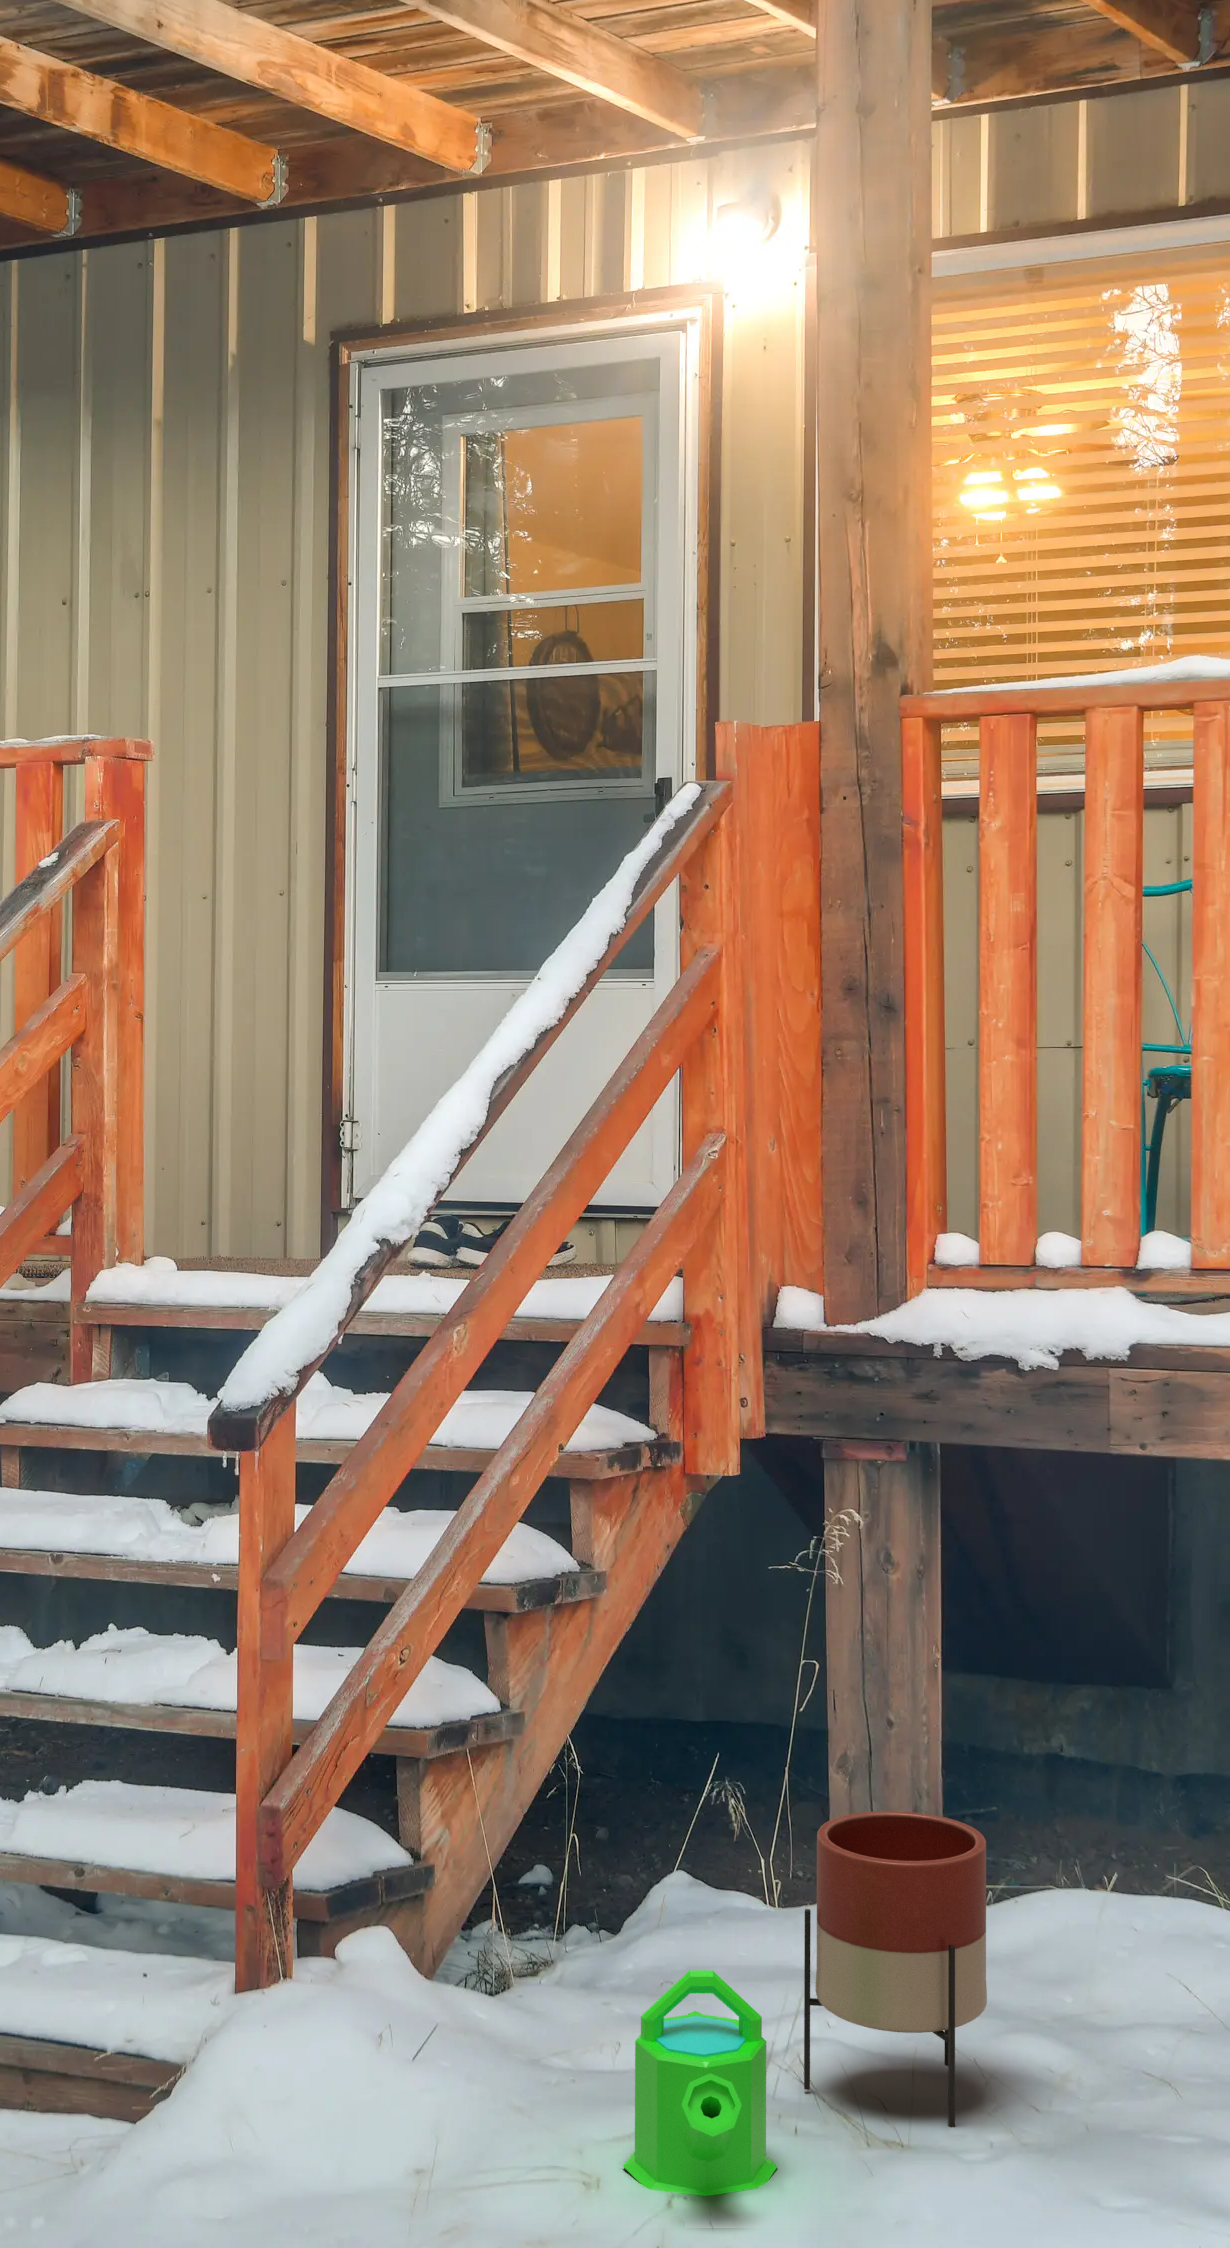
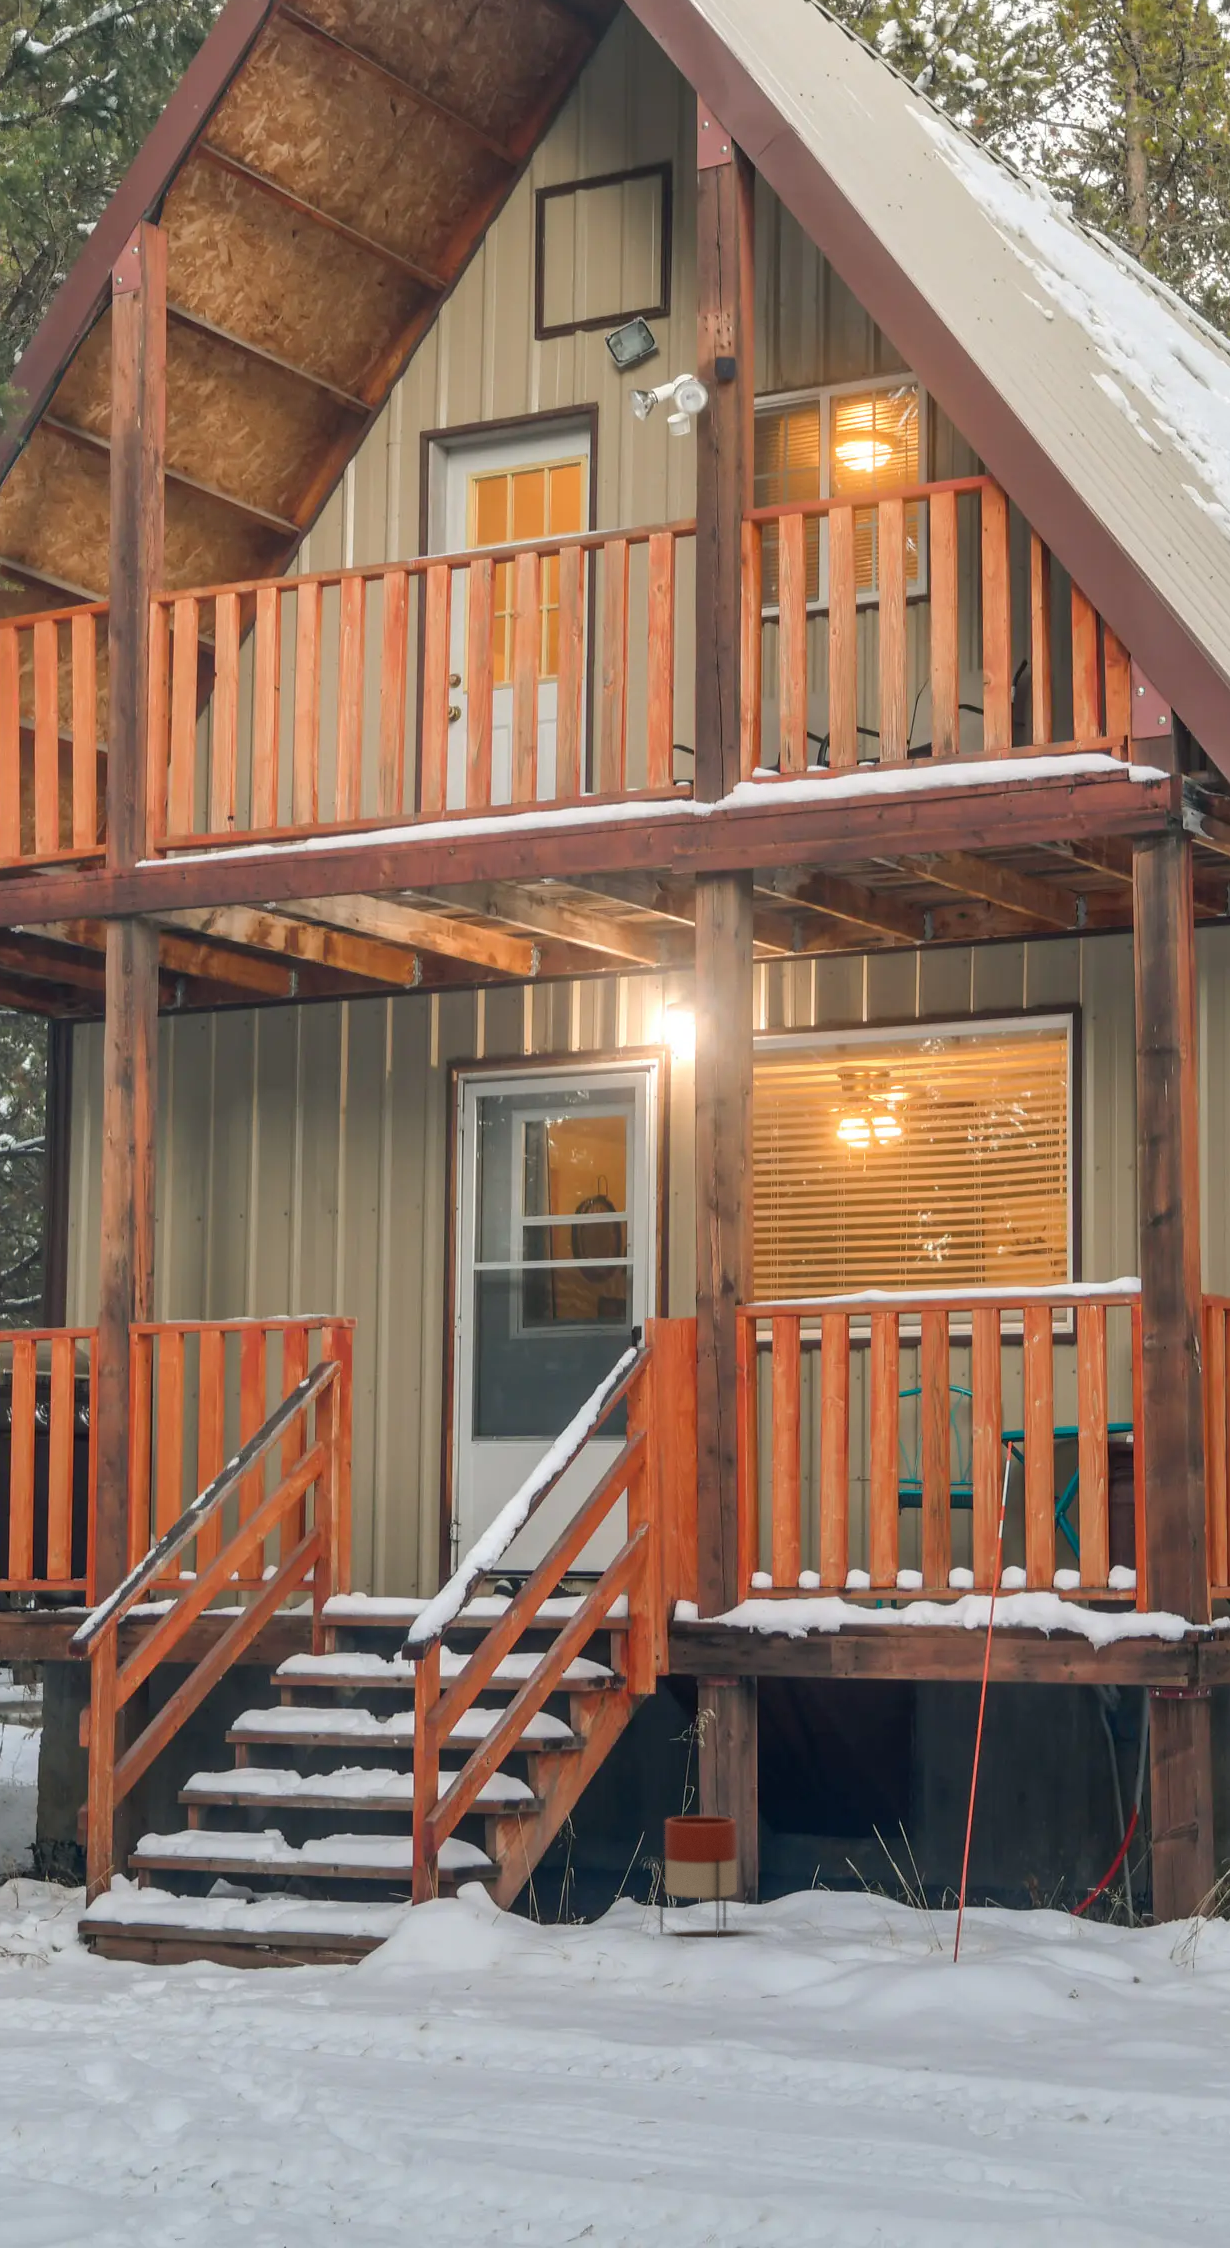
watering can: present [623,1970,778,2196] -> none [578,1859,641,1947]

